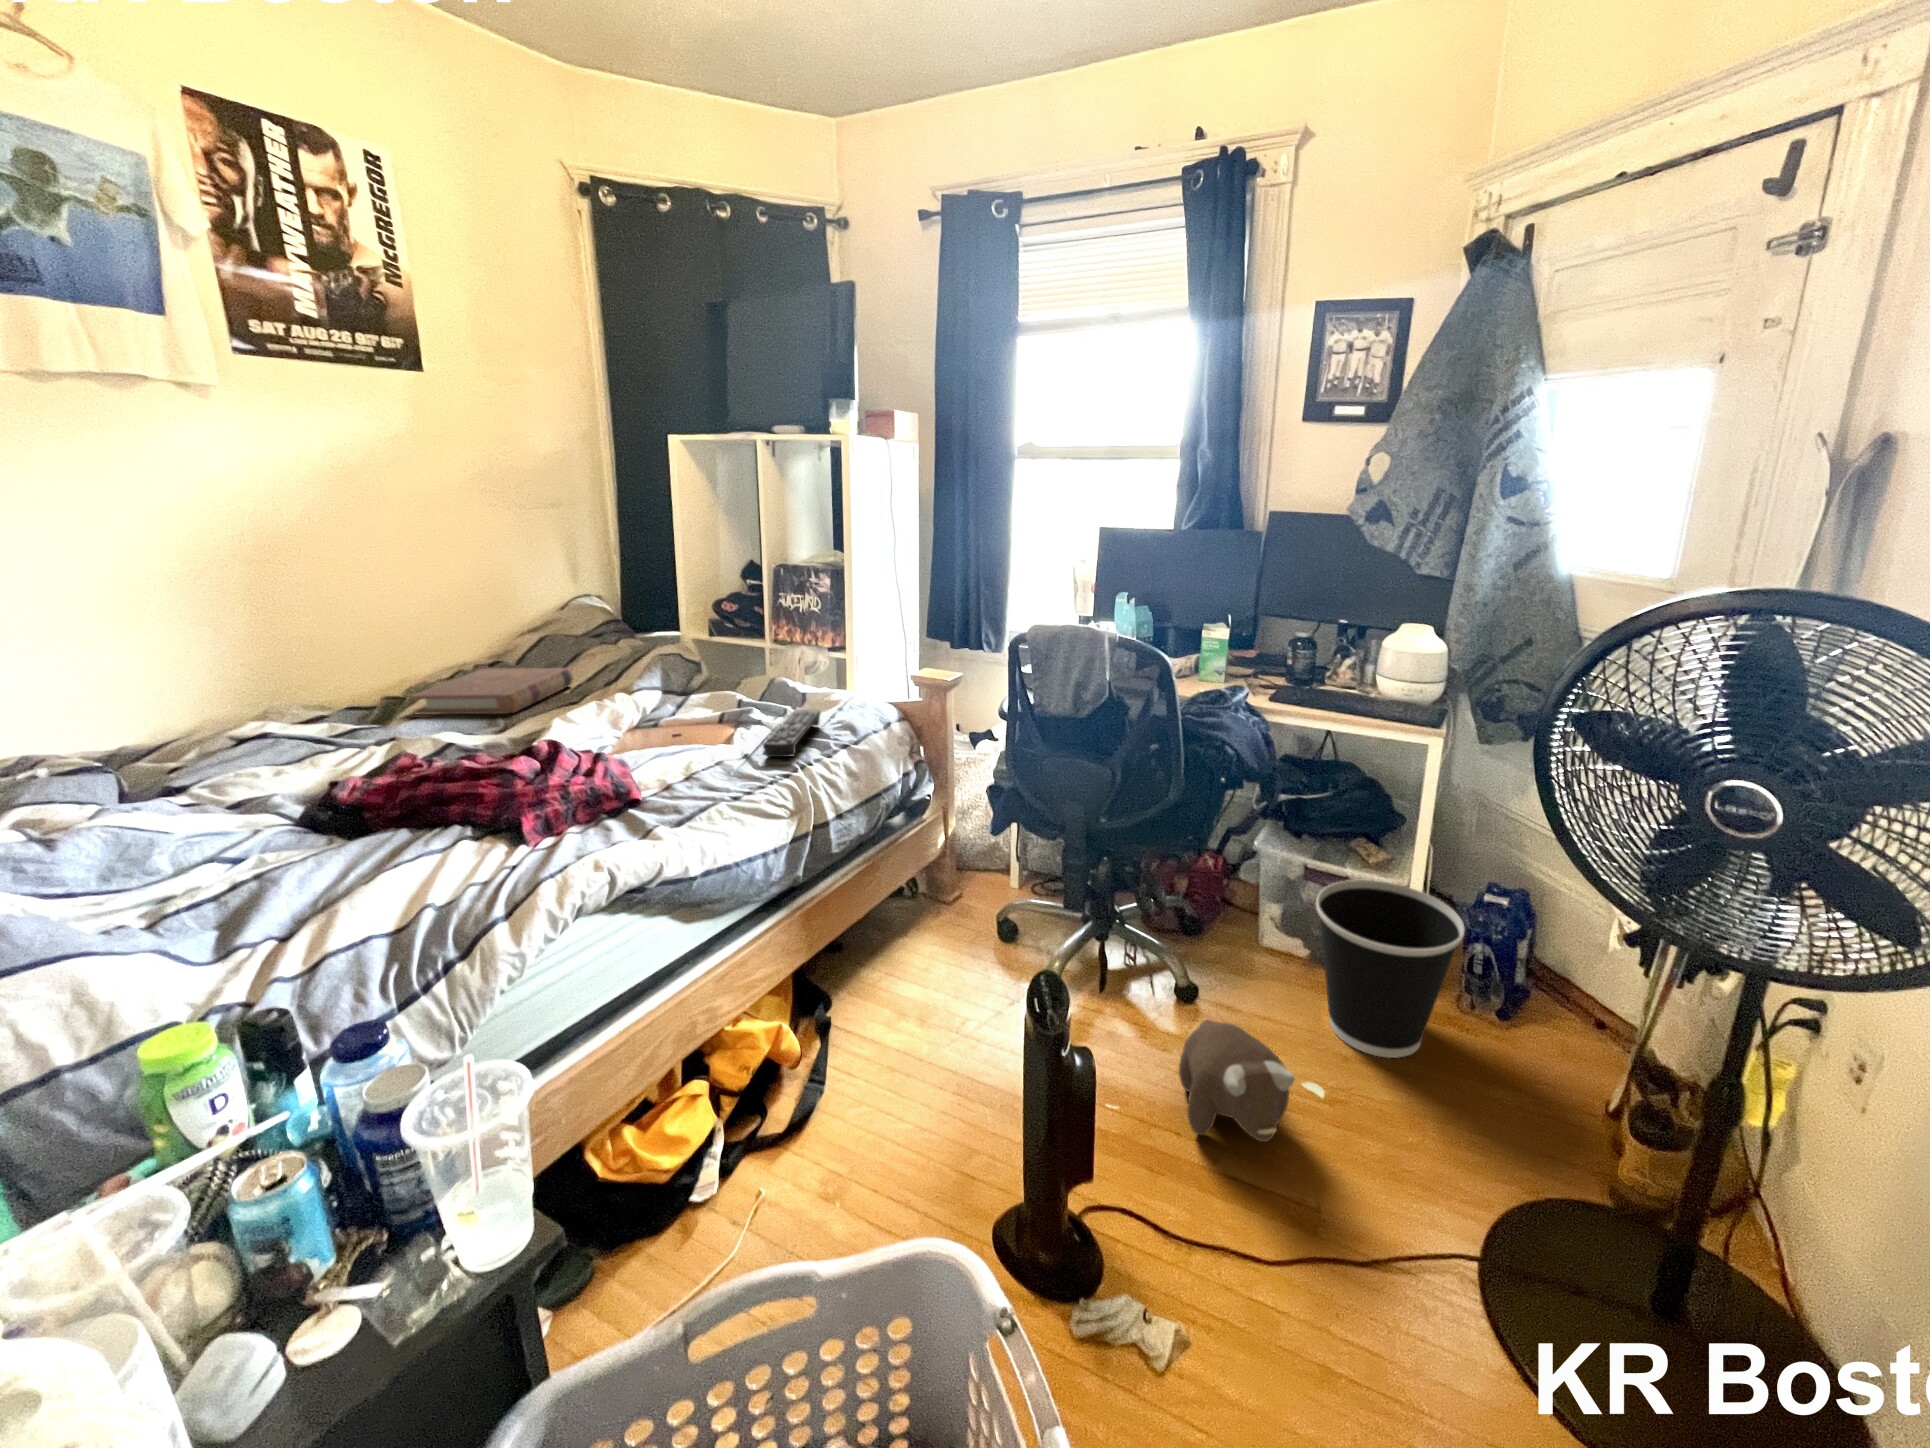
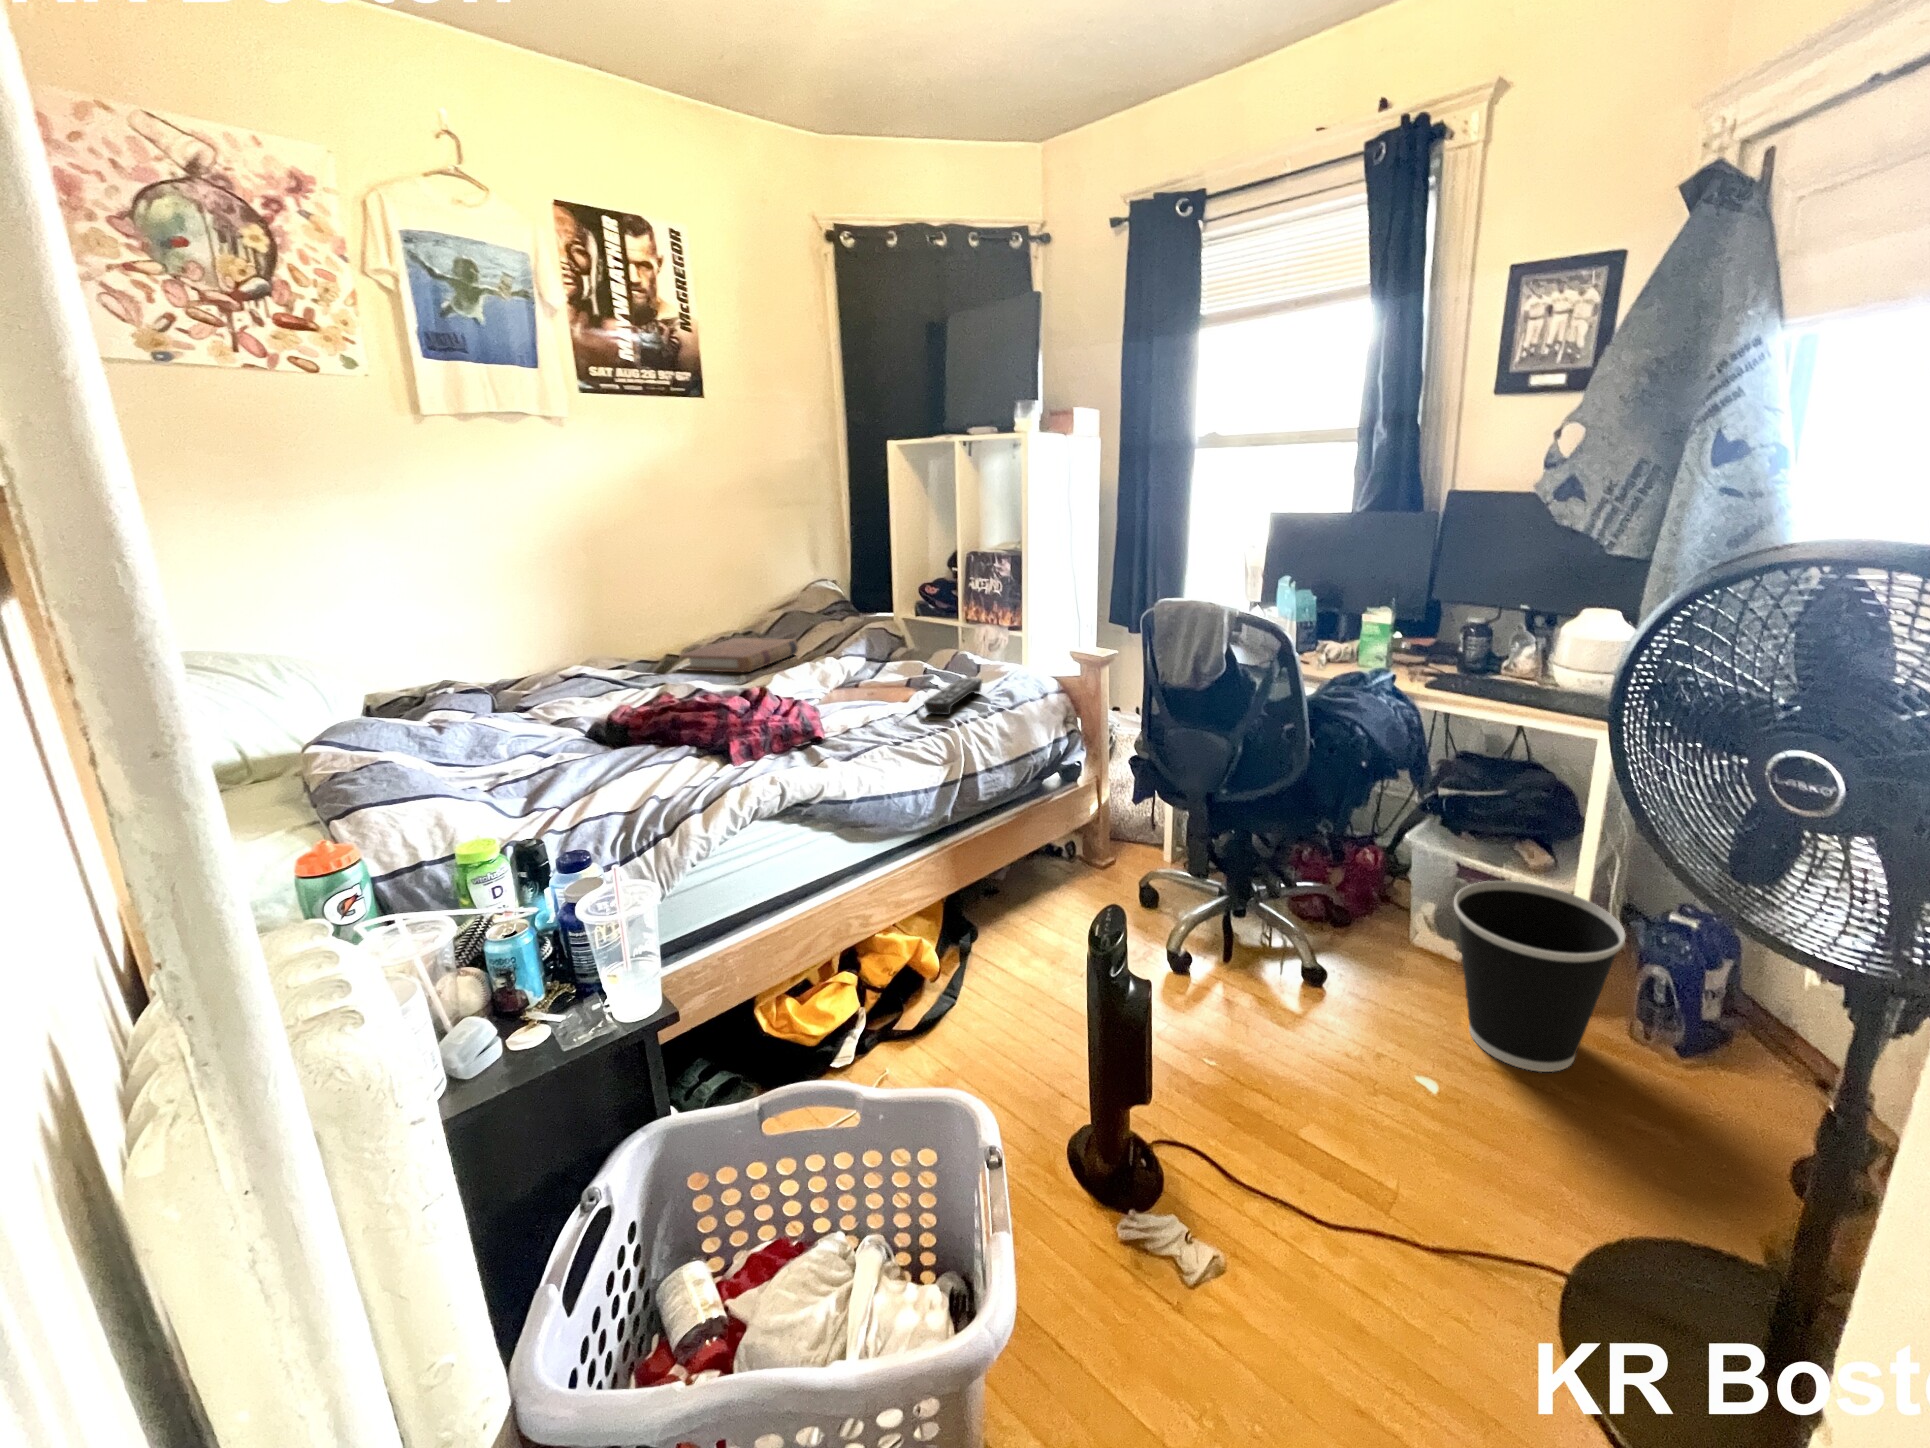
plush toy: present [1179,1020,1295,1142] -> none [1280,997,1389,1112]

